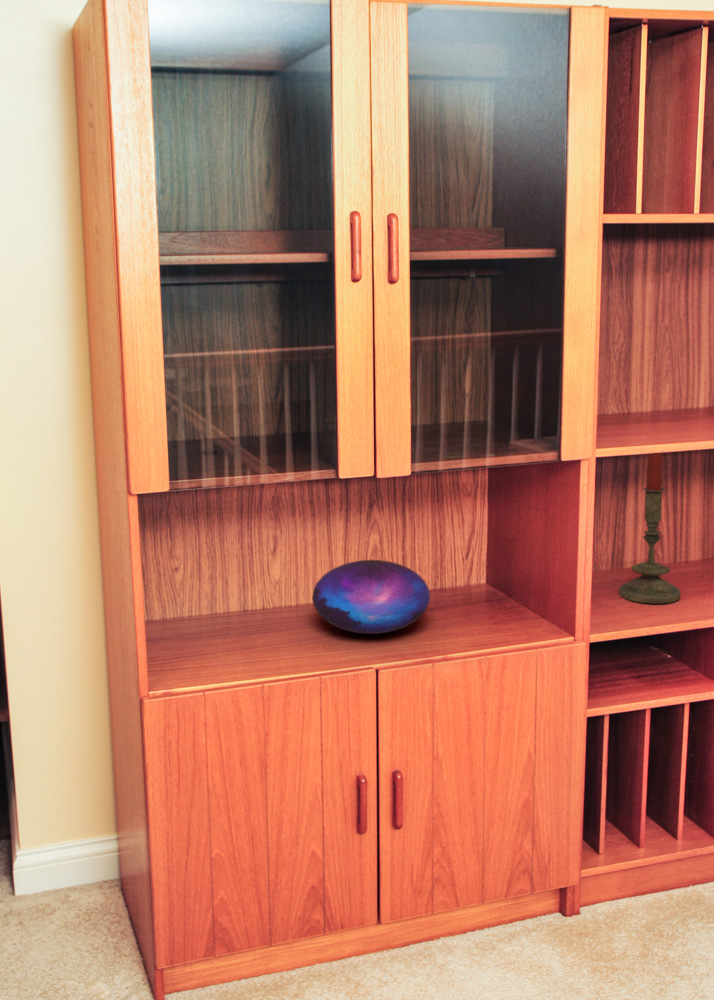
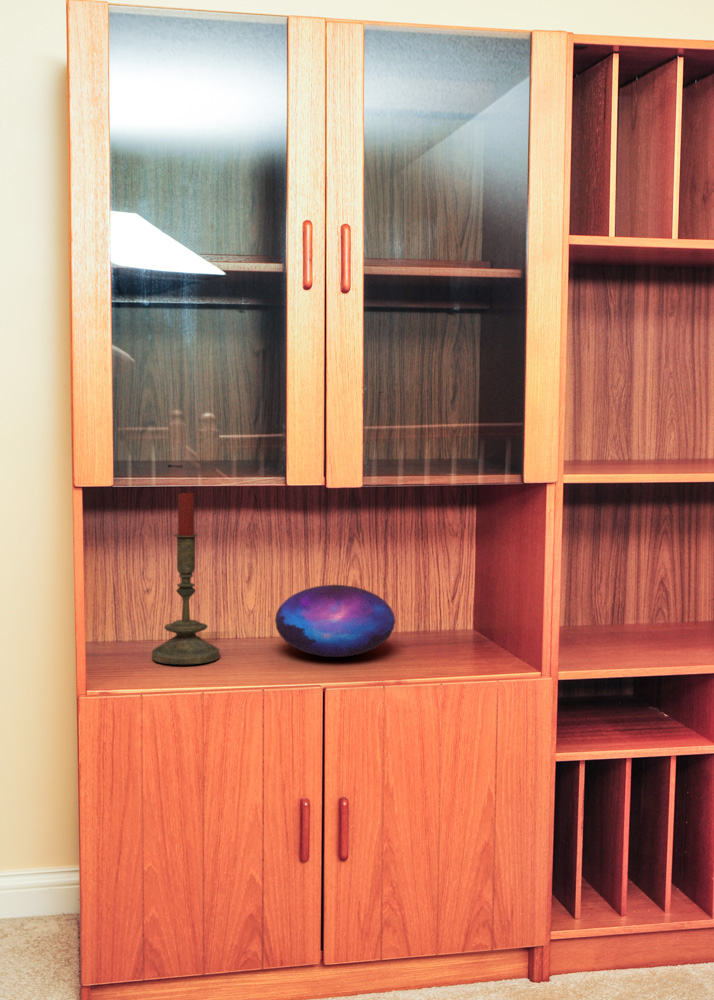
candle: present [619,453,681,604] -> present [152,488,219,665]

